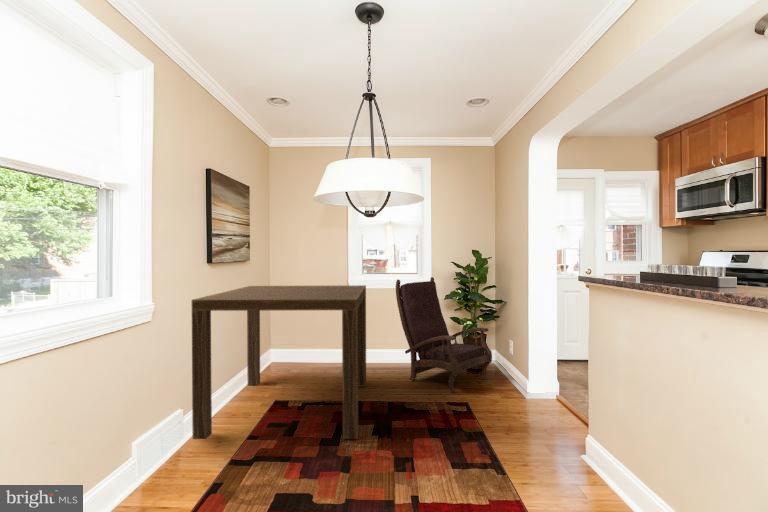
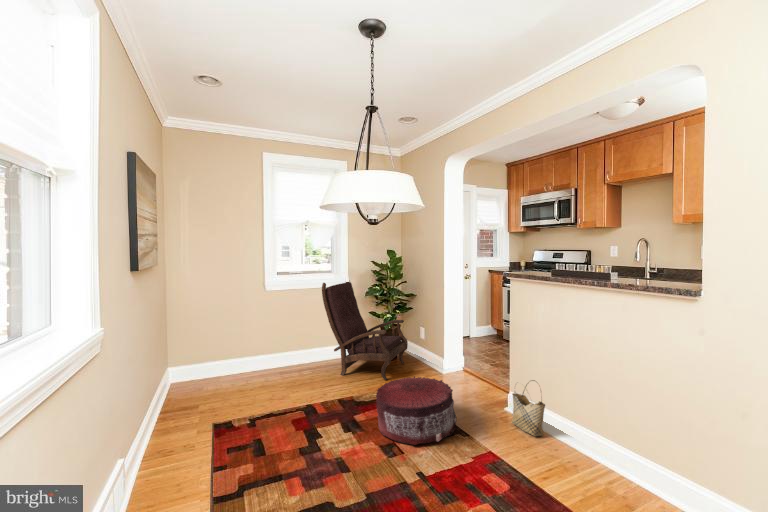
dining table: present [192,285,366,439] -> none [140,290,334,486]
pouf: none [405,390,495,469] -> present [376,376,457,445]
woven basket: none [571,419,612,498] -> present [511,380,545,436]

